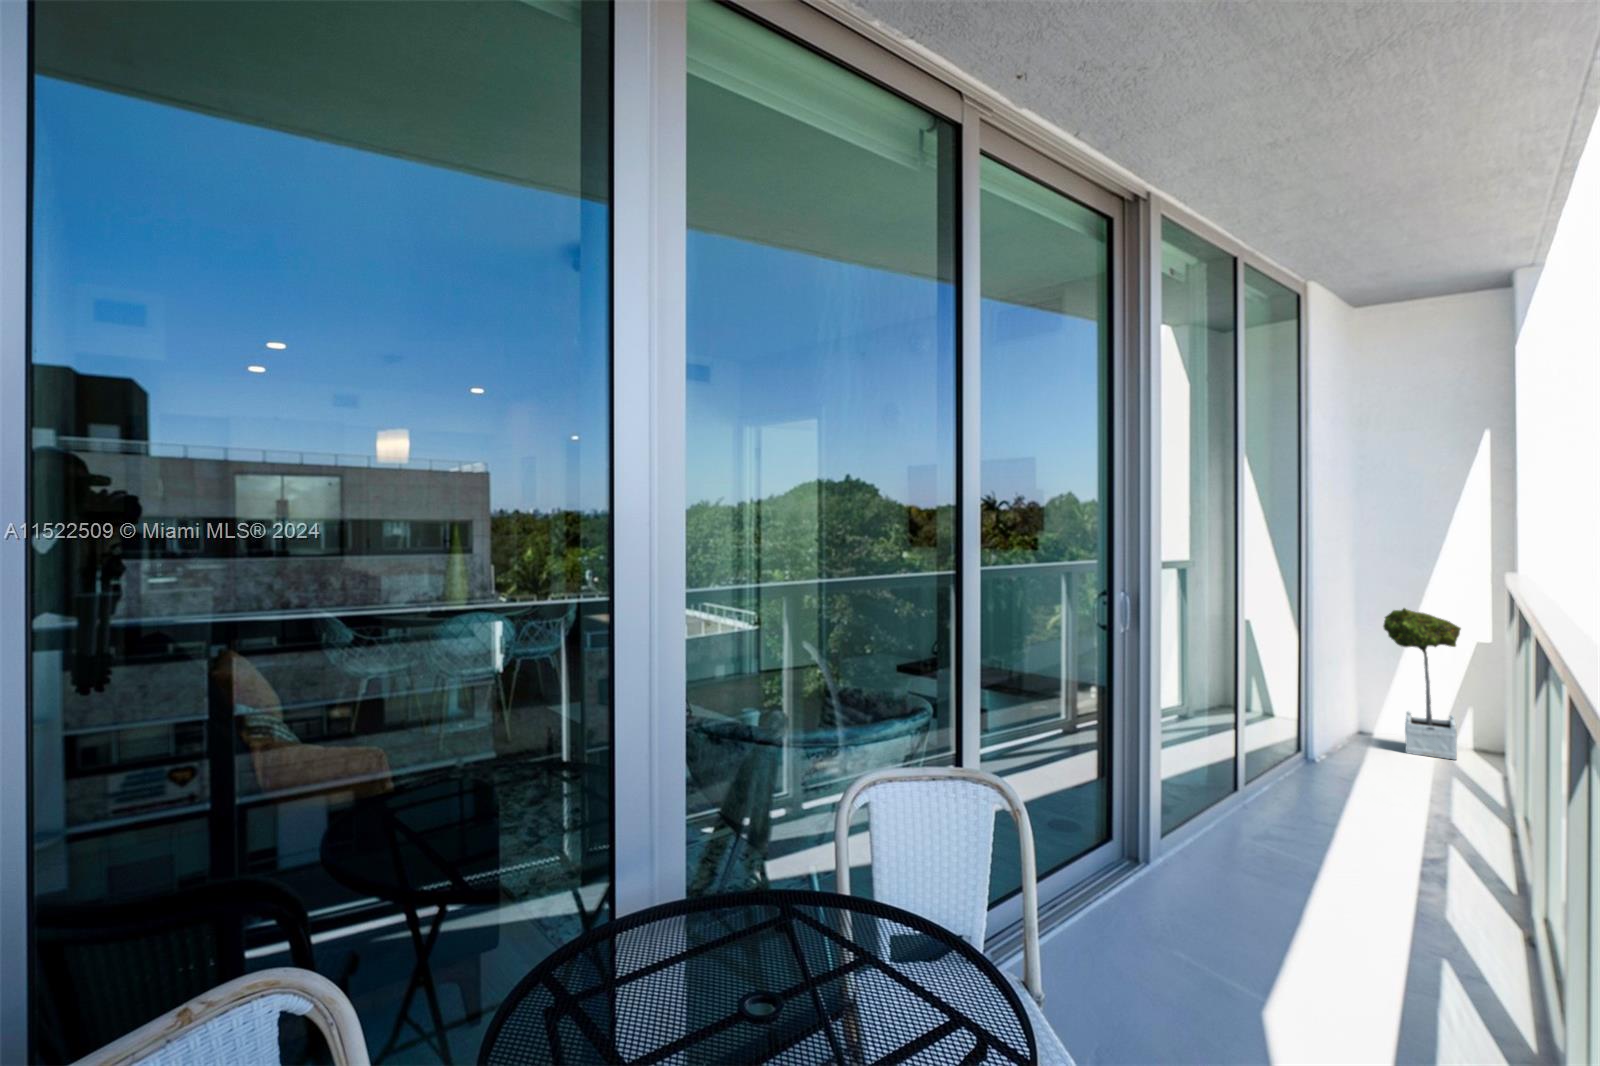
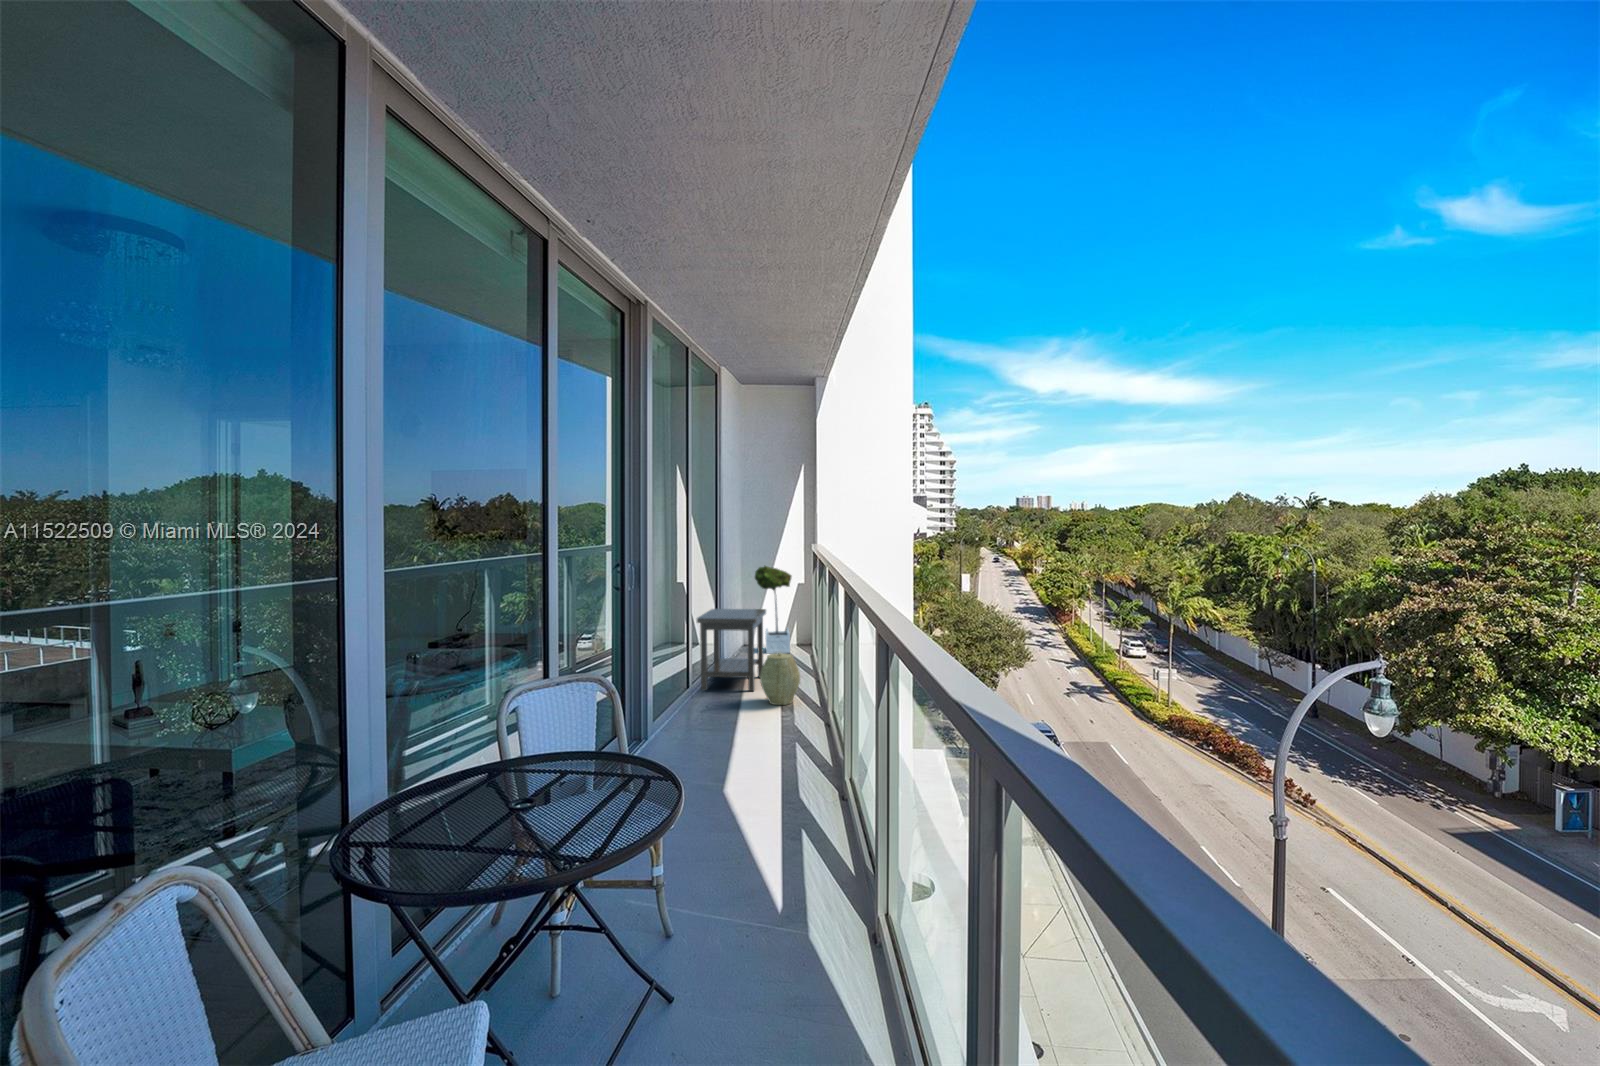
side table: none [1260,672,1399,821] -> present [697,609,766,691]
woven basket: none [1377,766,1466,863] -> present [760,653,800,705]

